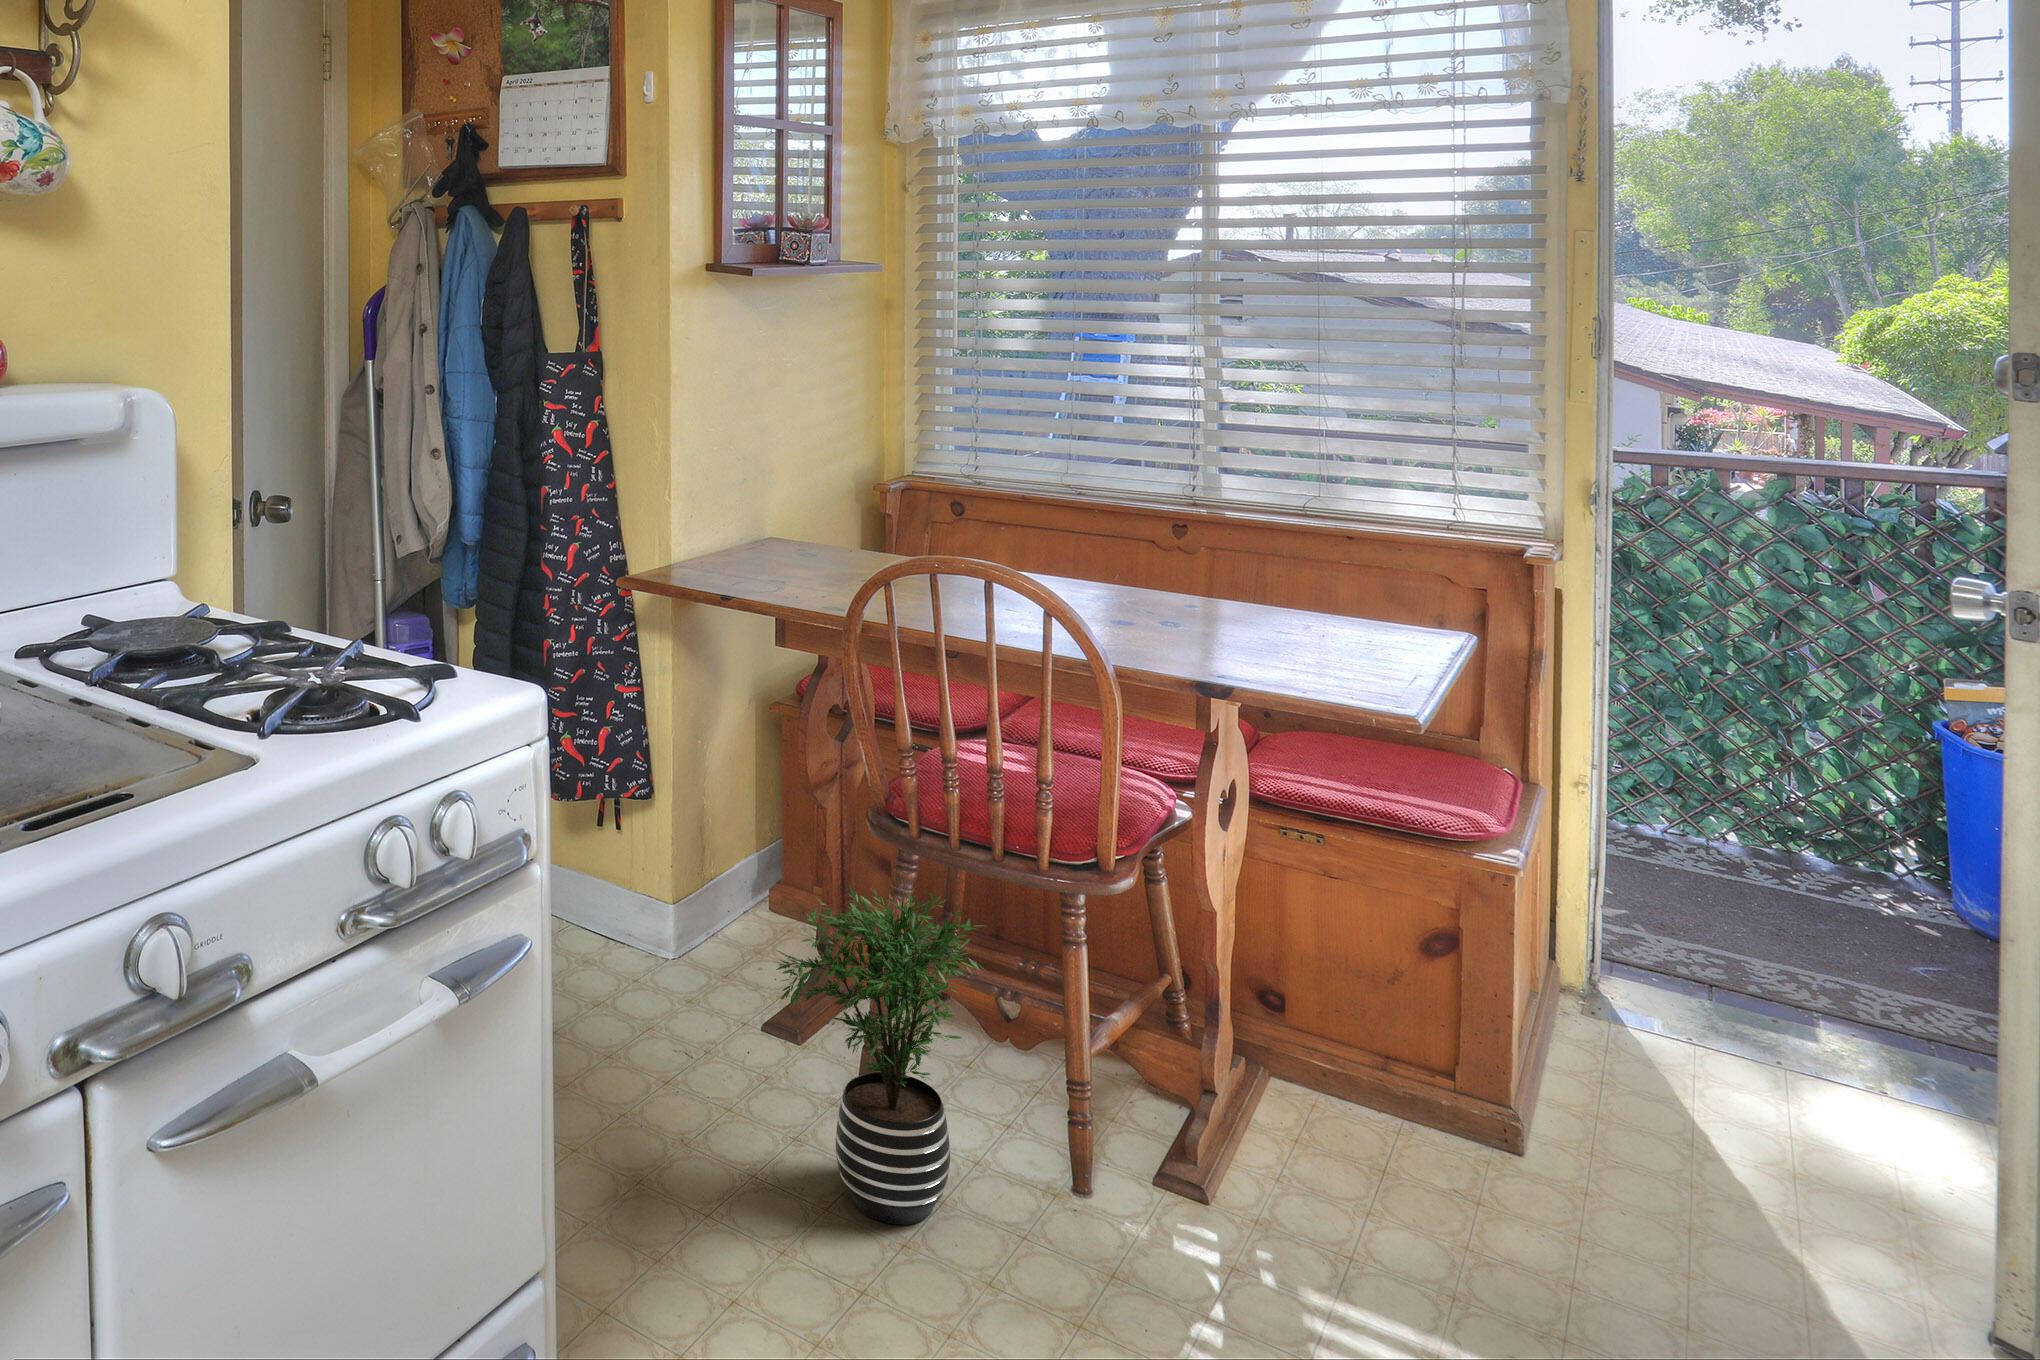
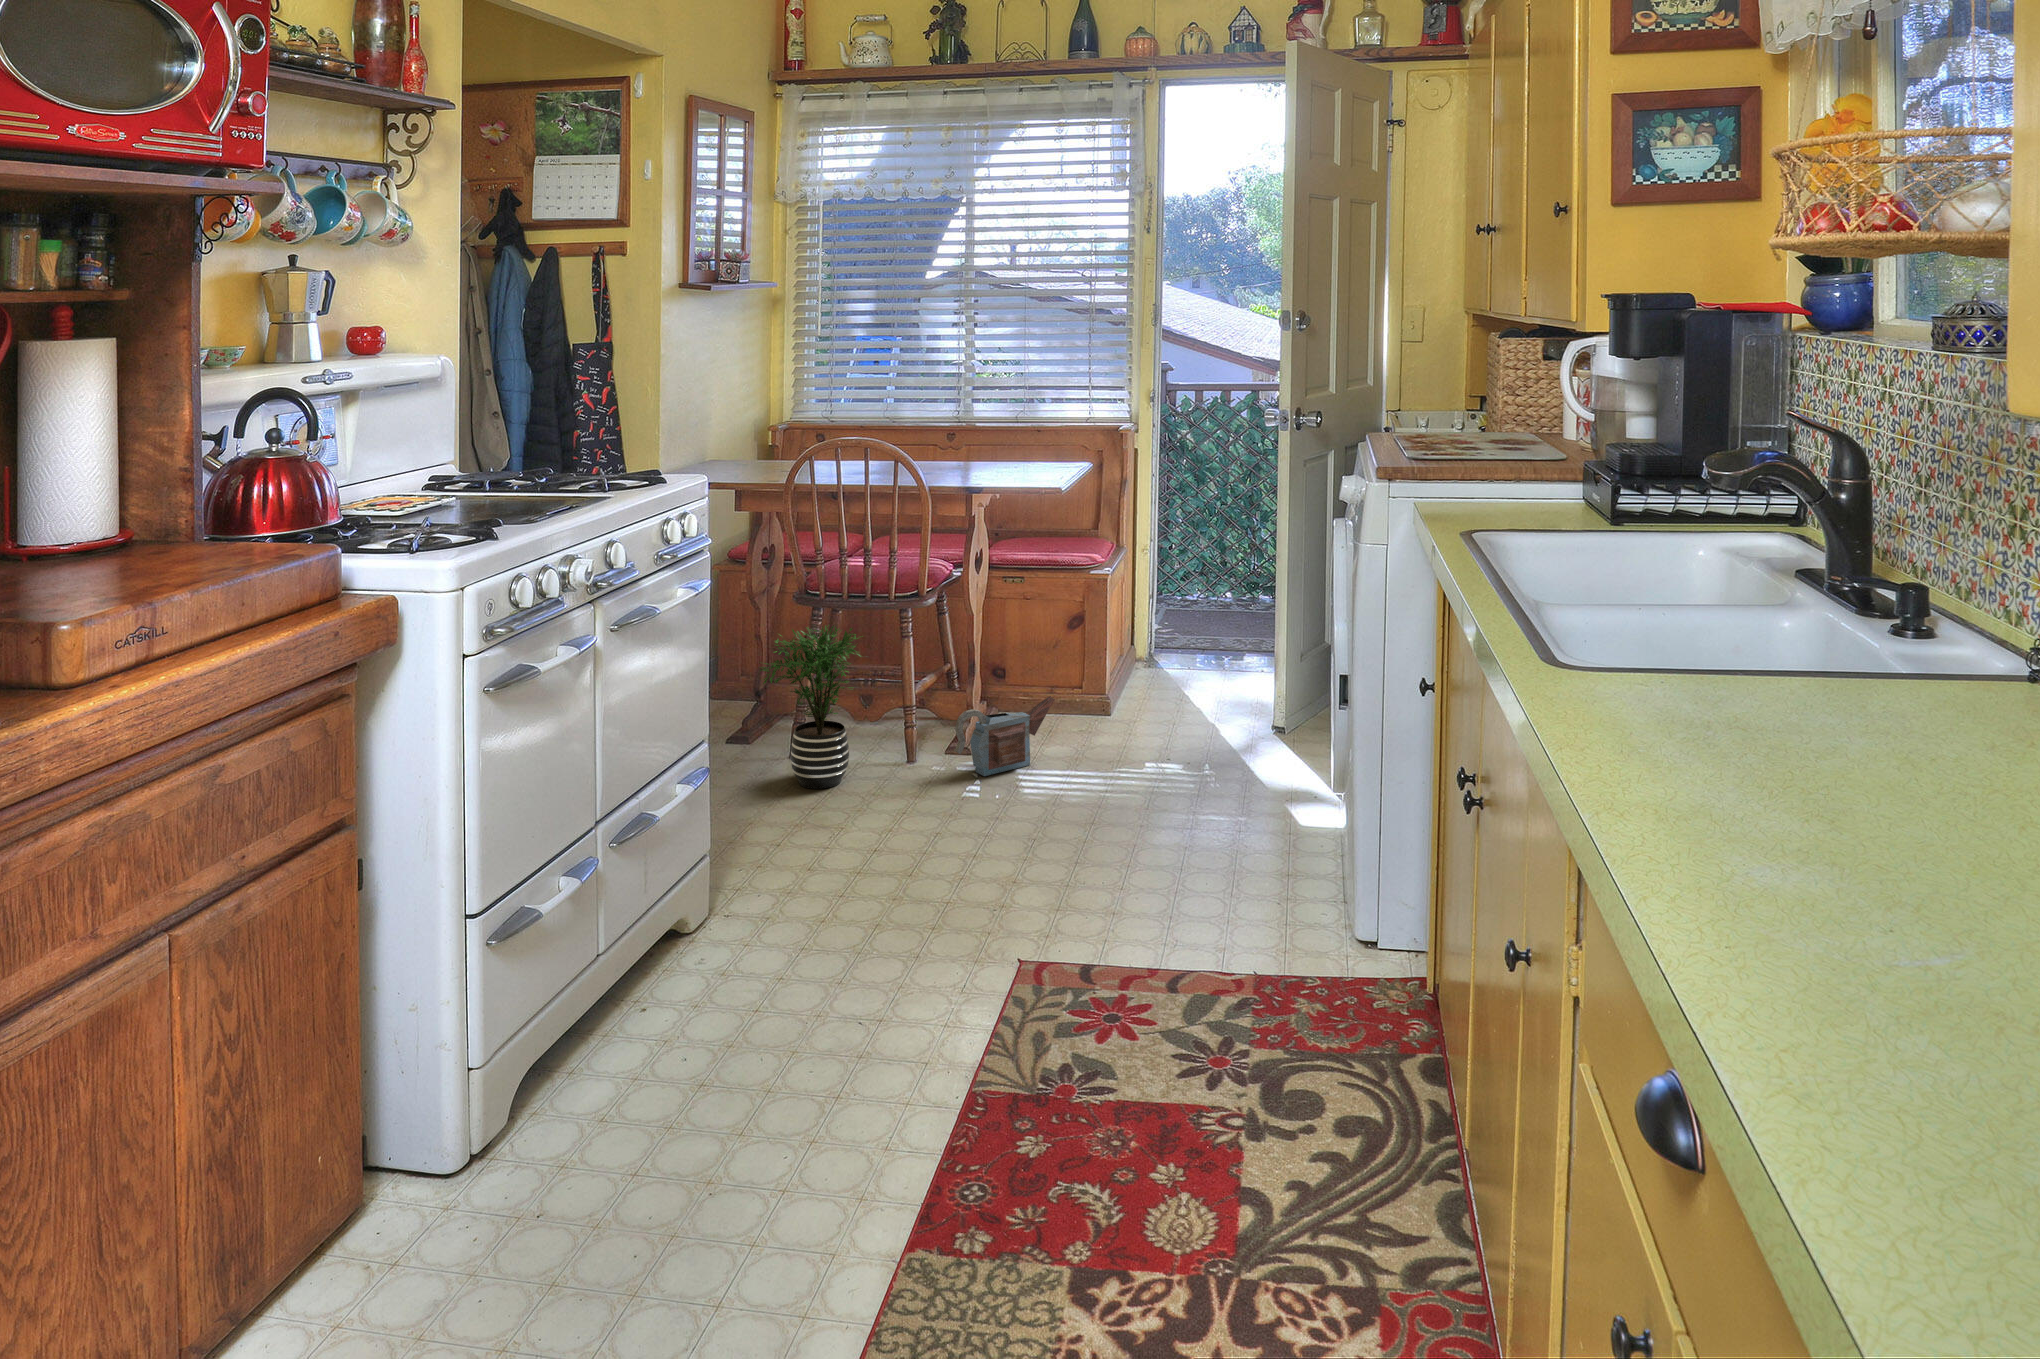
watering can: none [1174,1117,1410,1278] -> present [954,696,1055,776]

